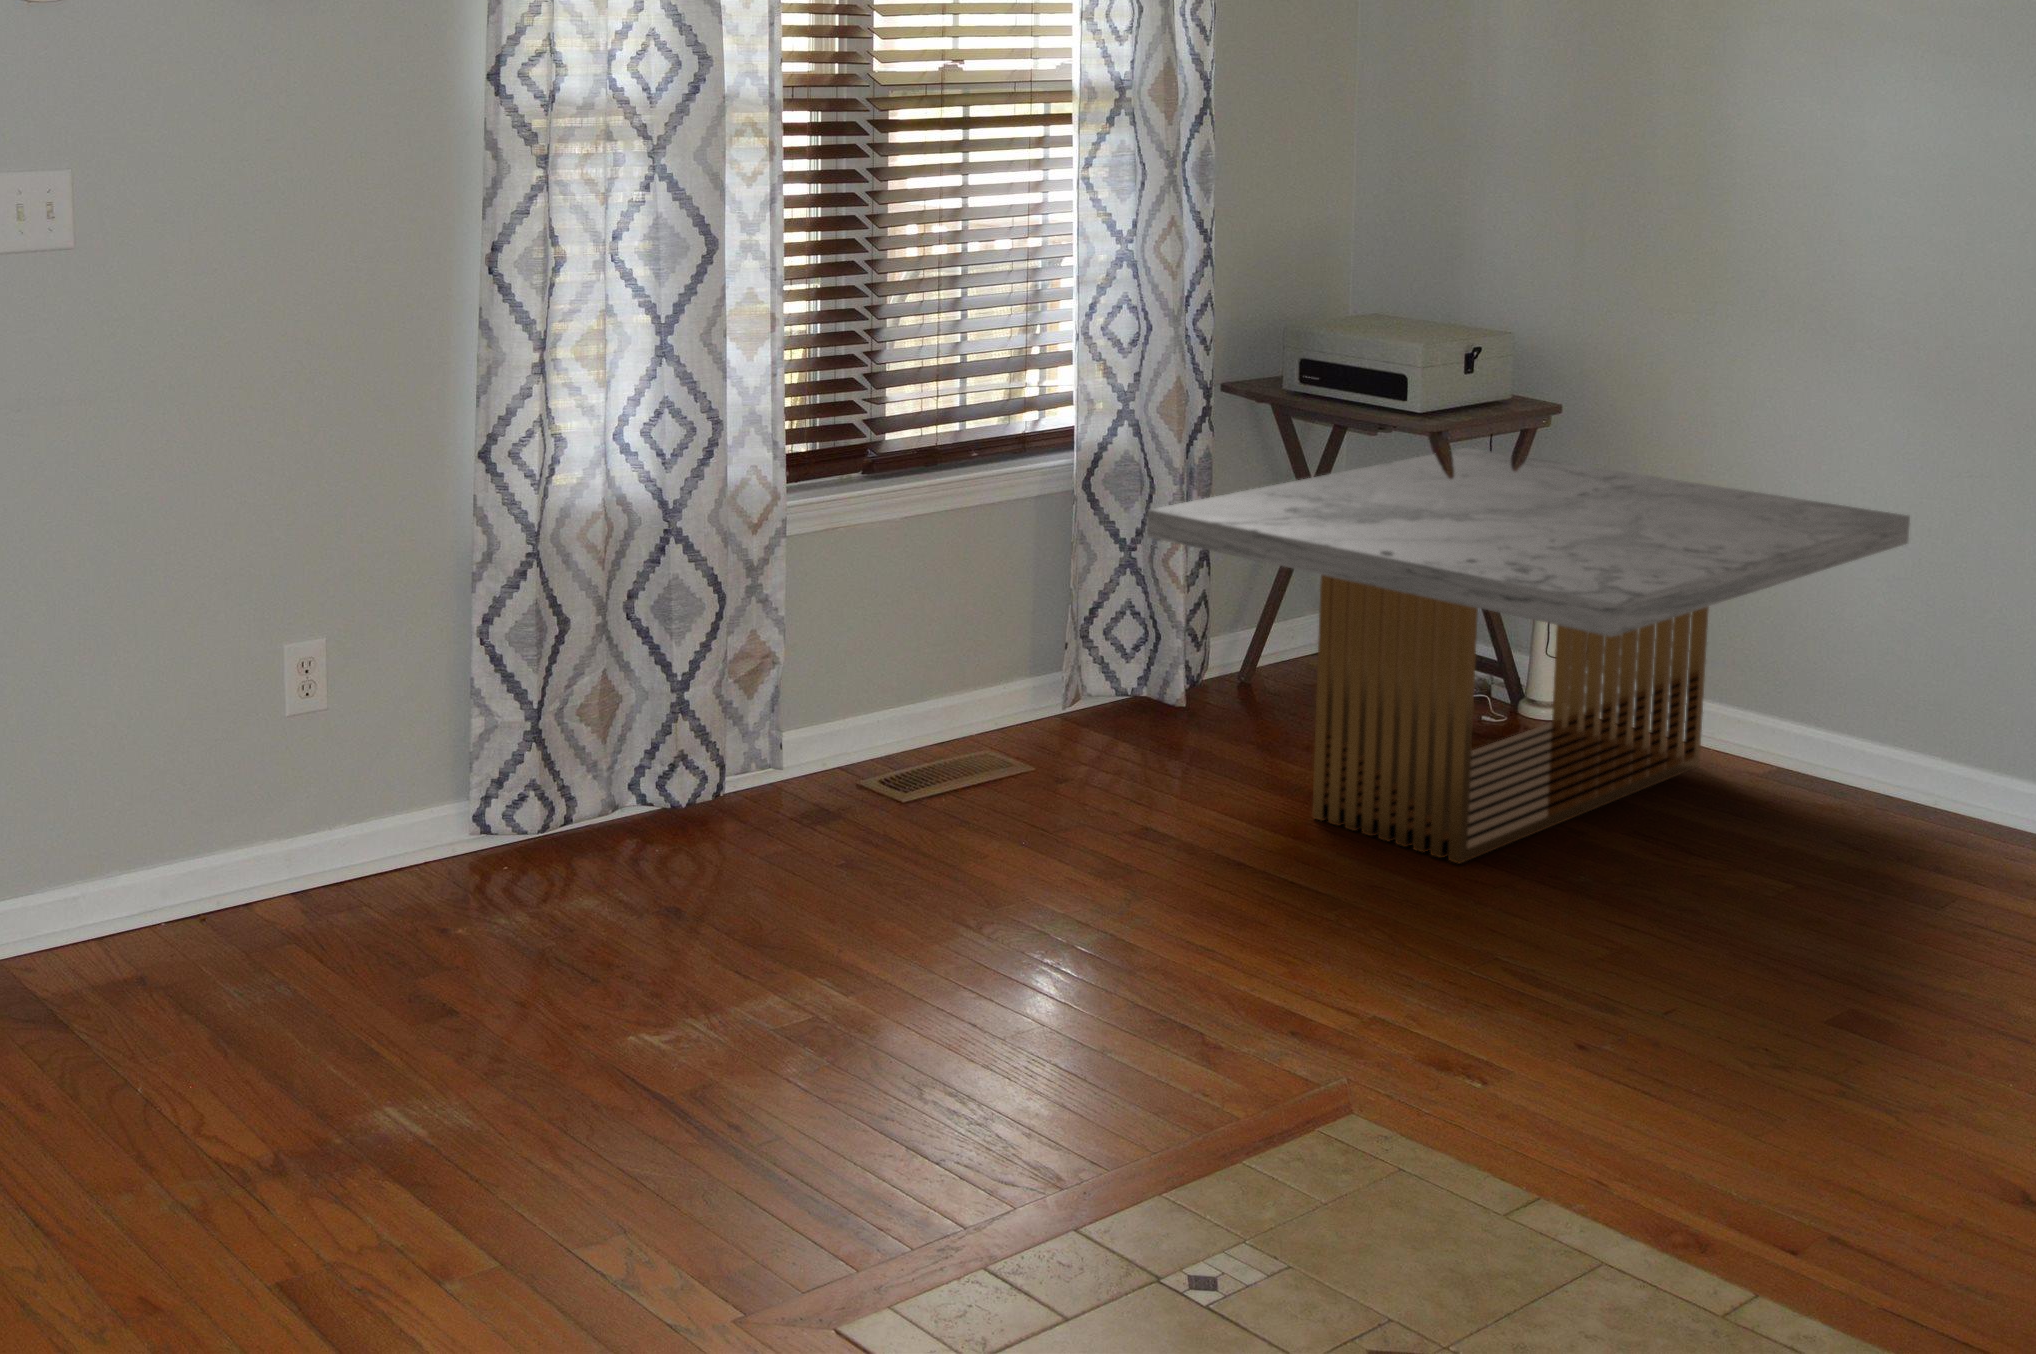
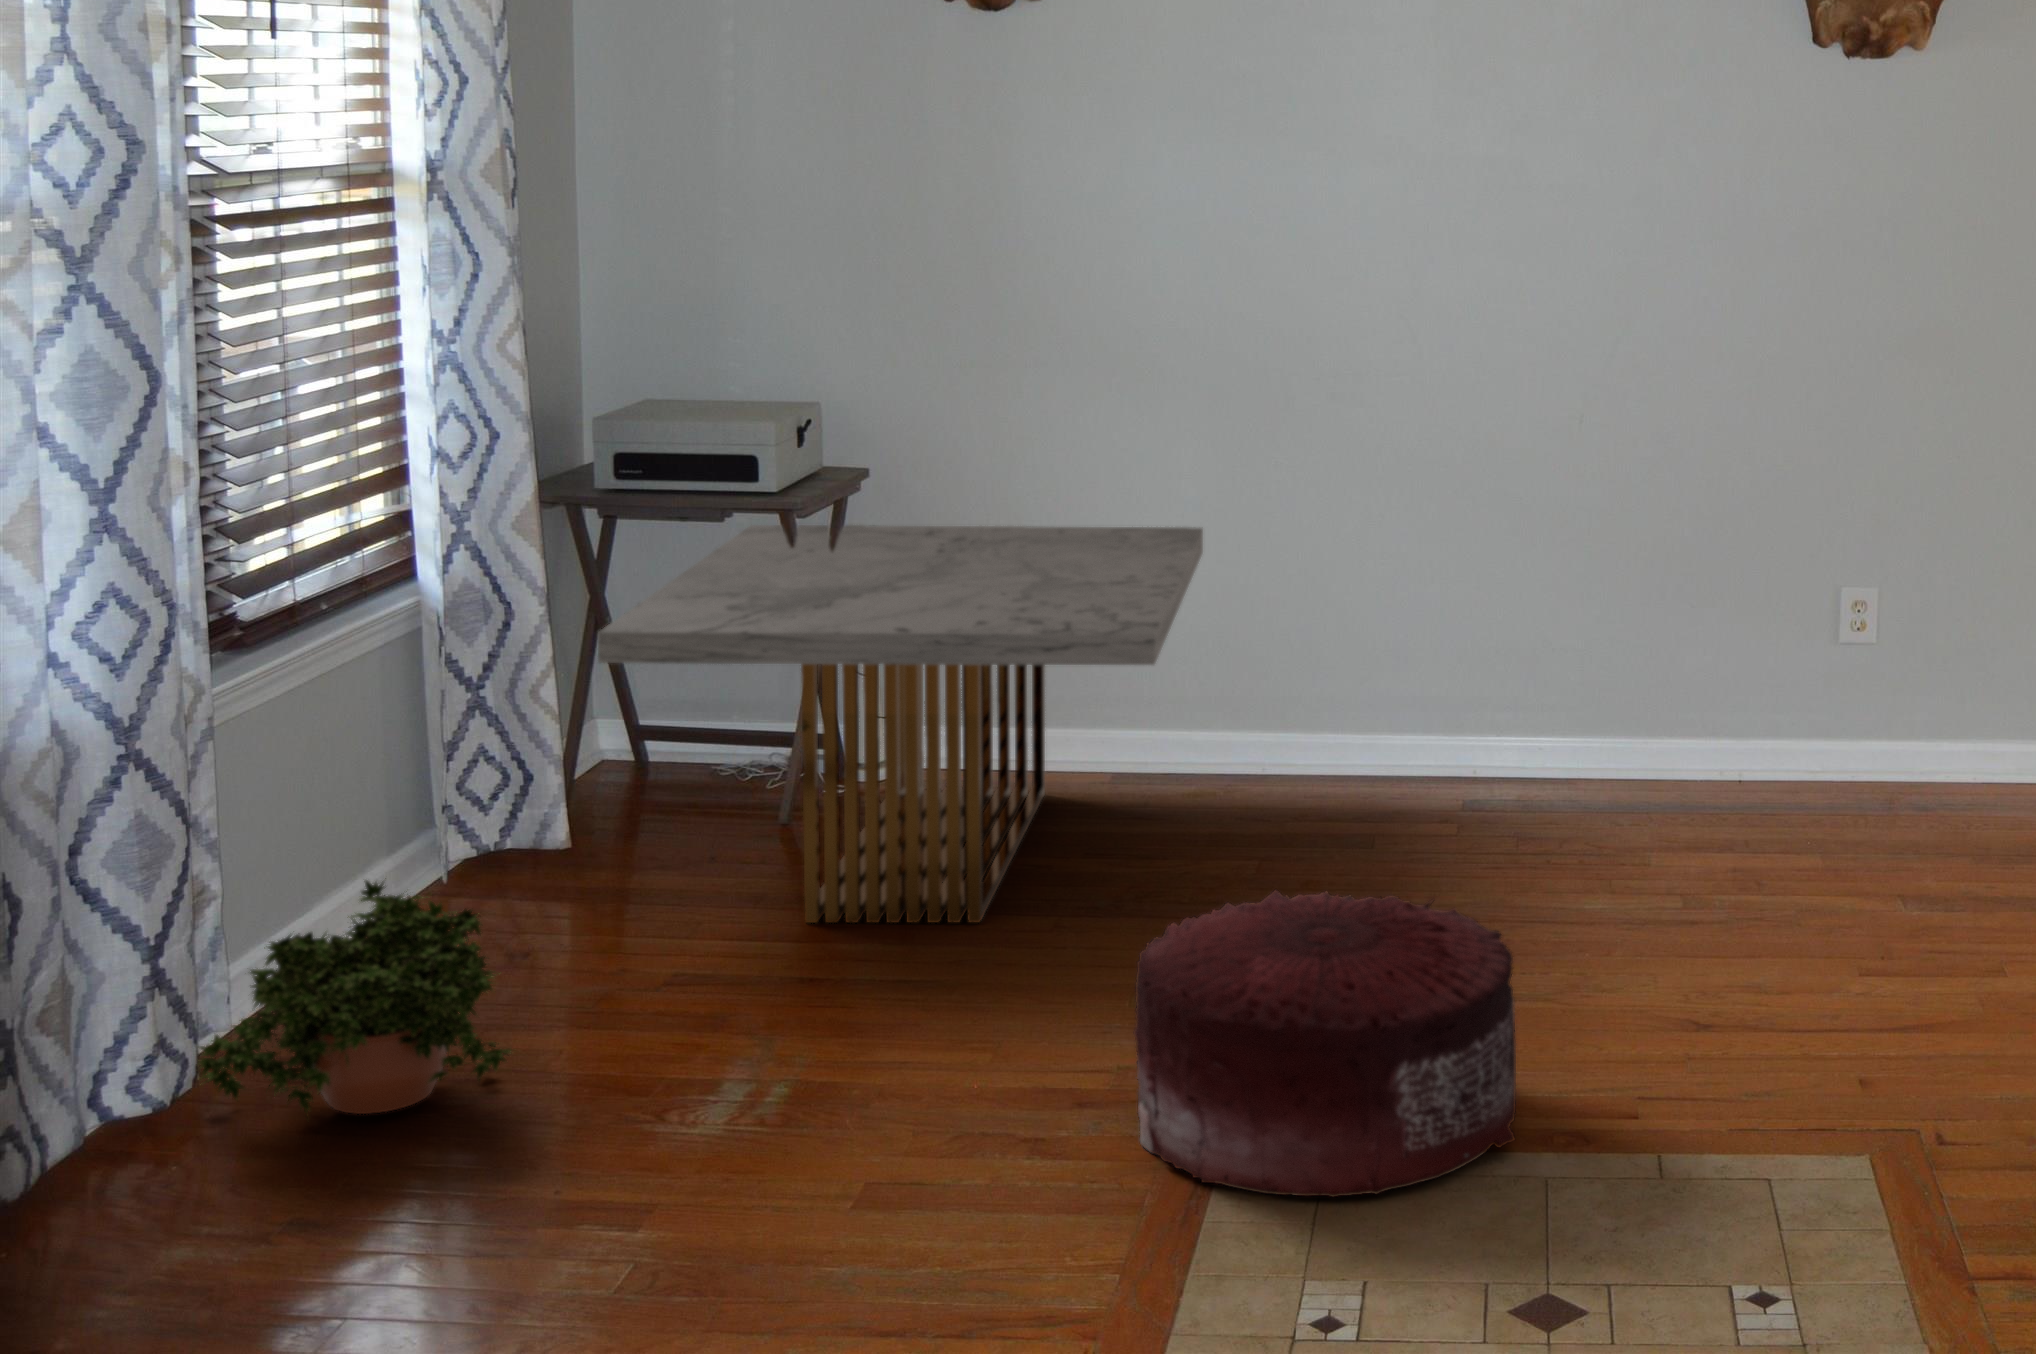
potted plant: none [692,671,926,865] -> present [198,880,511,1114]
pouf: none [1287,898,1757,1282] -> present [1134,890,1516,1197]

